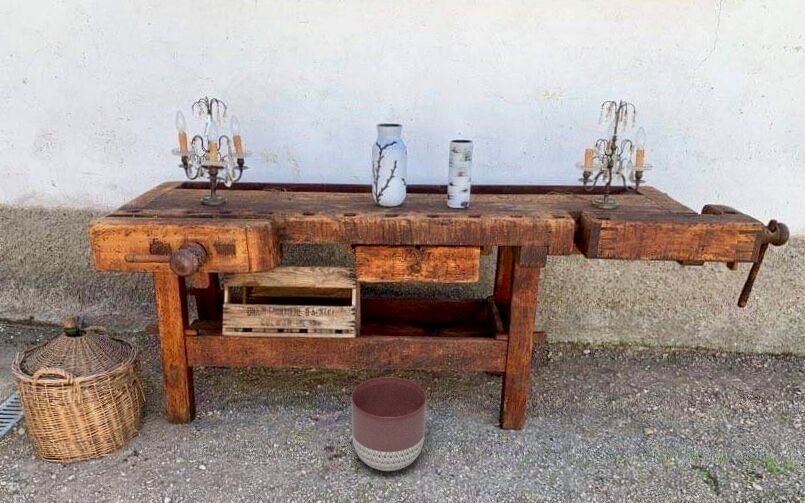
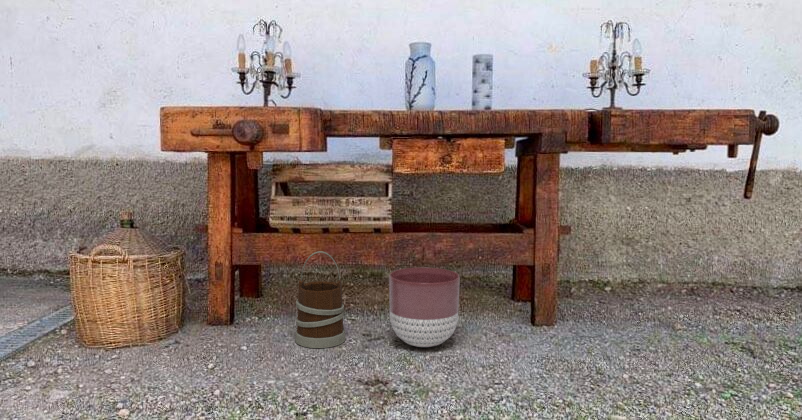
wooden bucket: none [253,369,307,470] -> present [295,251,346,348]

